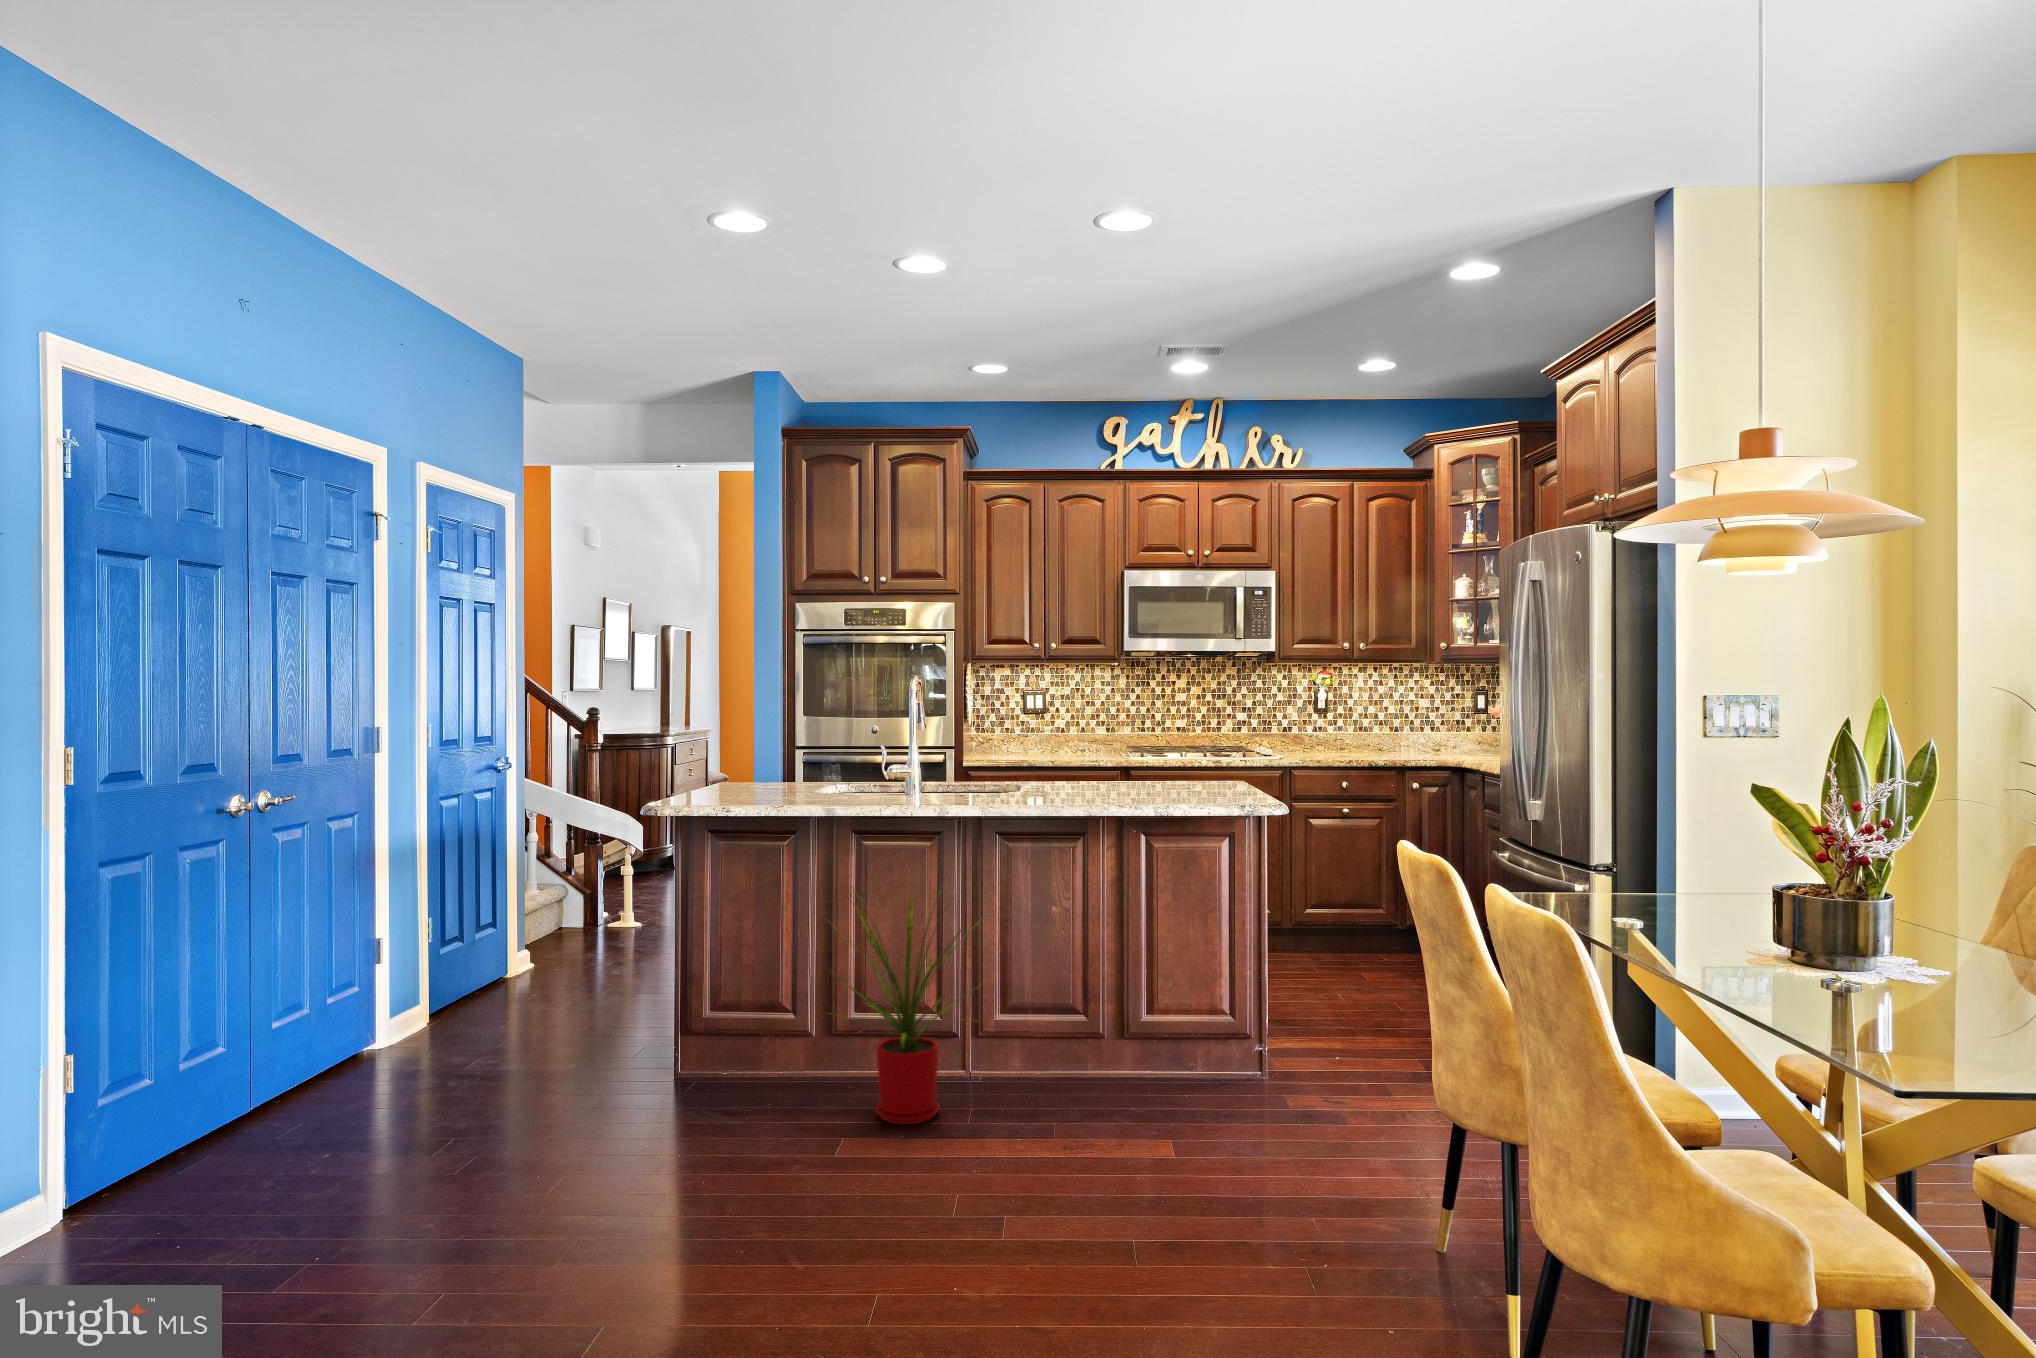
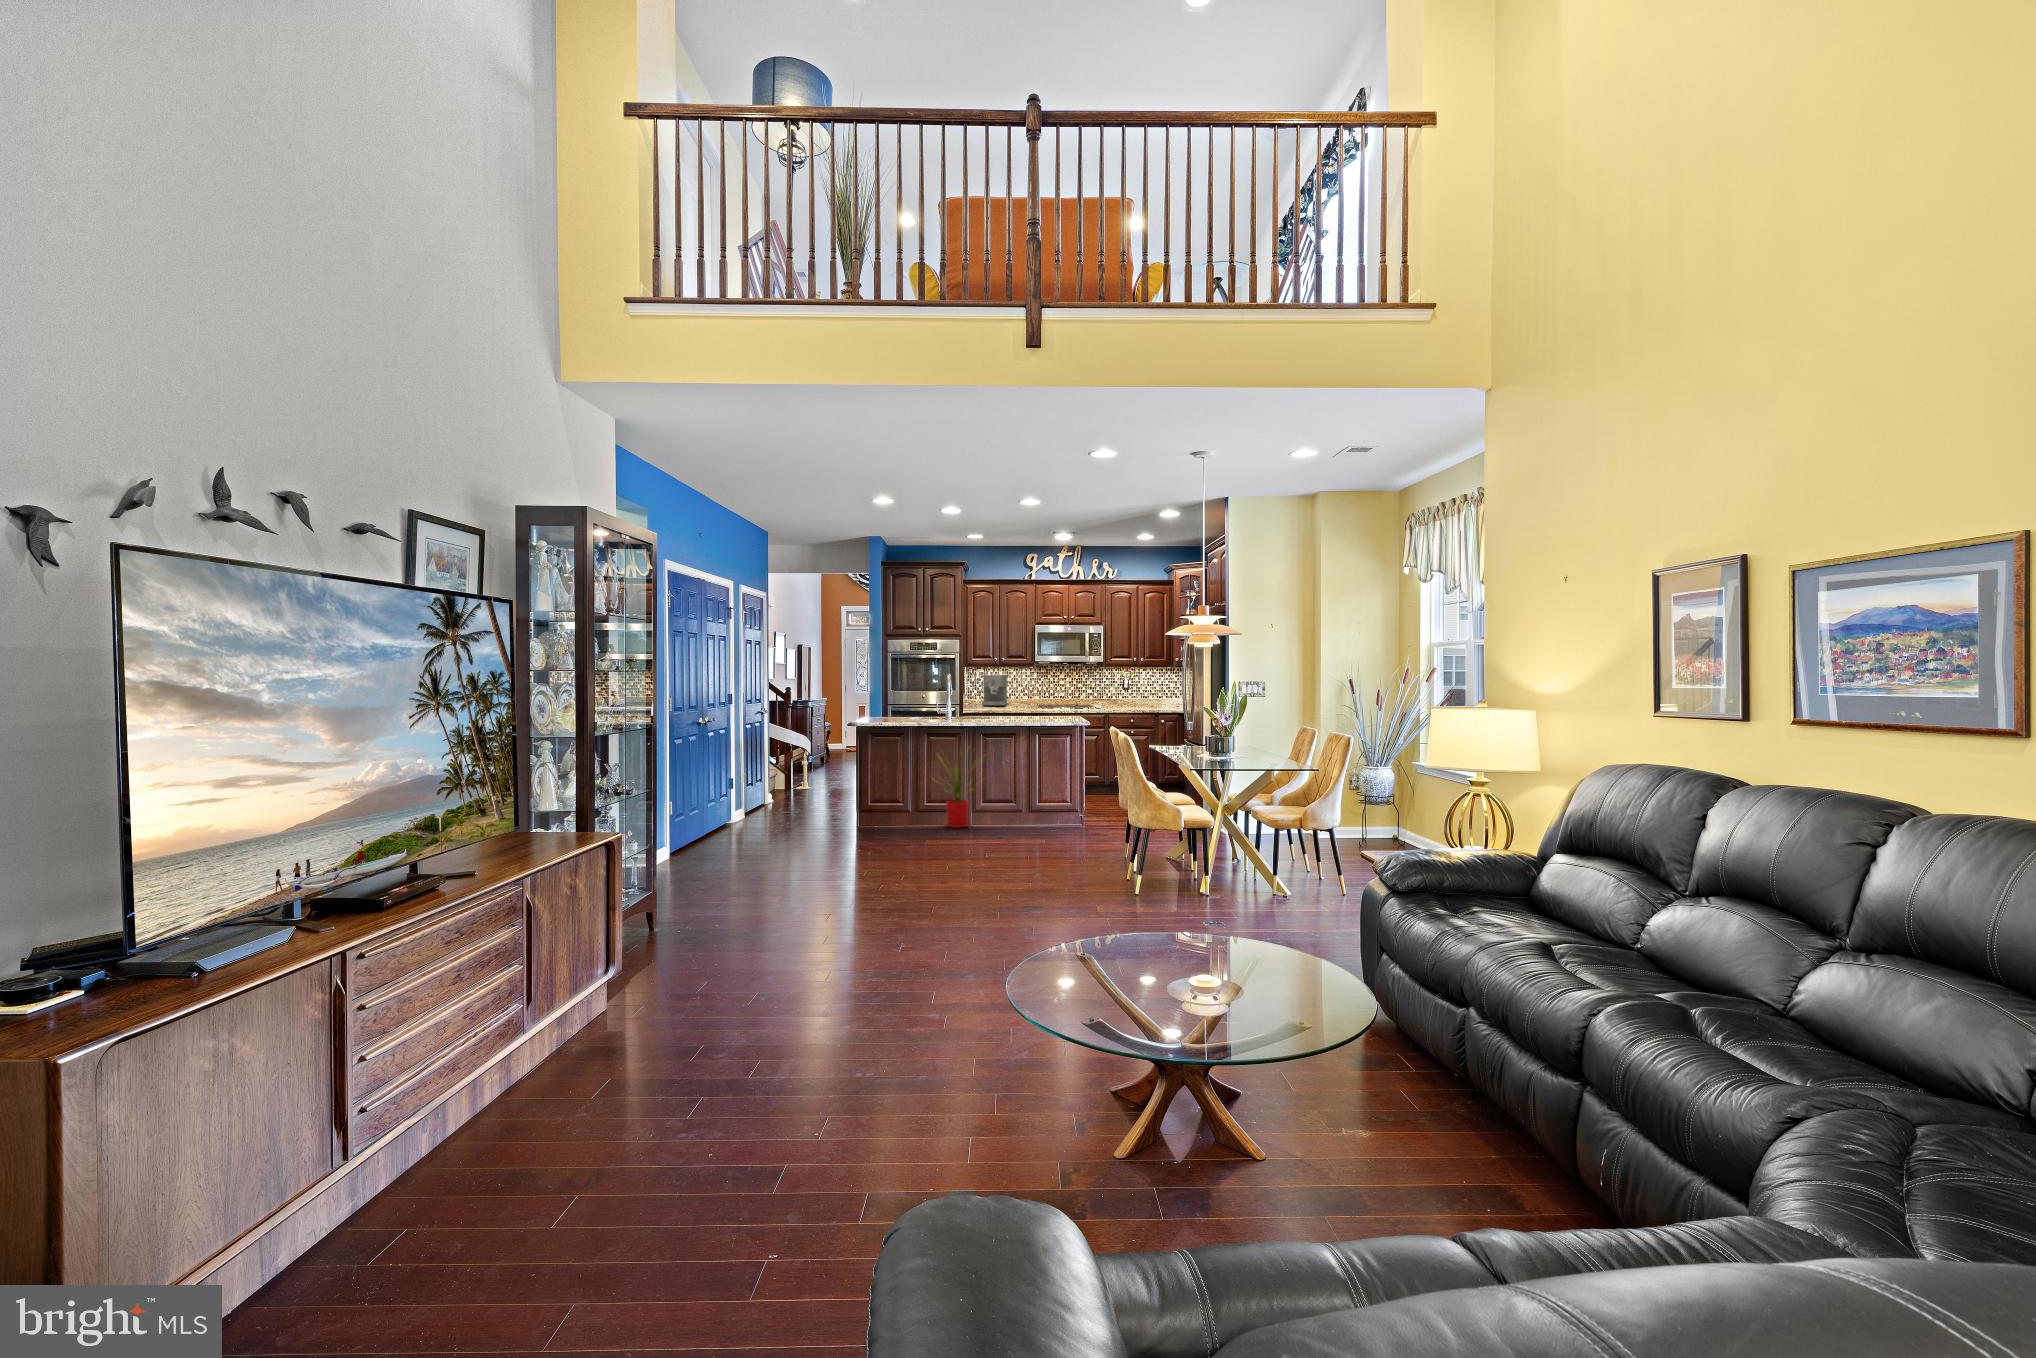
coffee maker: none [1008,681,1063,749] -> present [982,675,1007,706]

